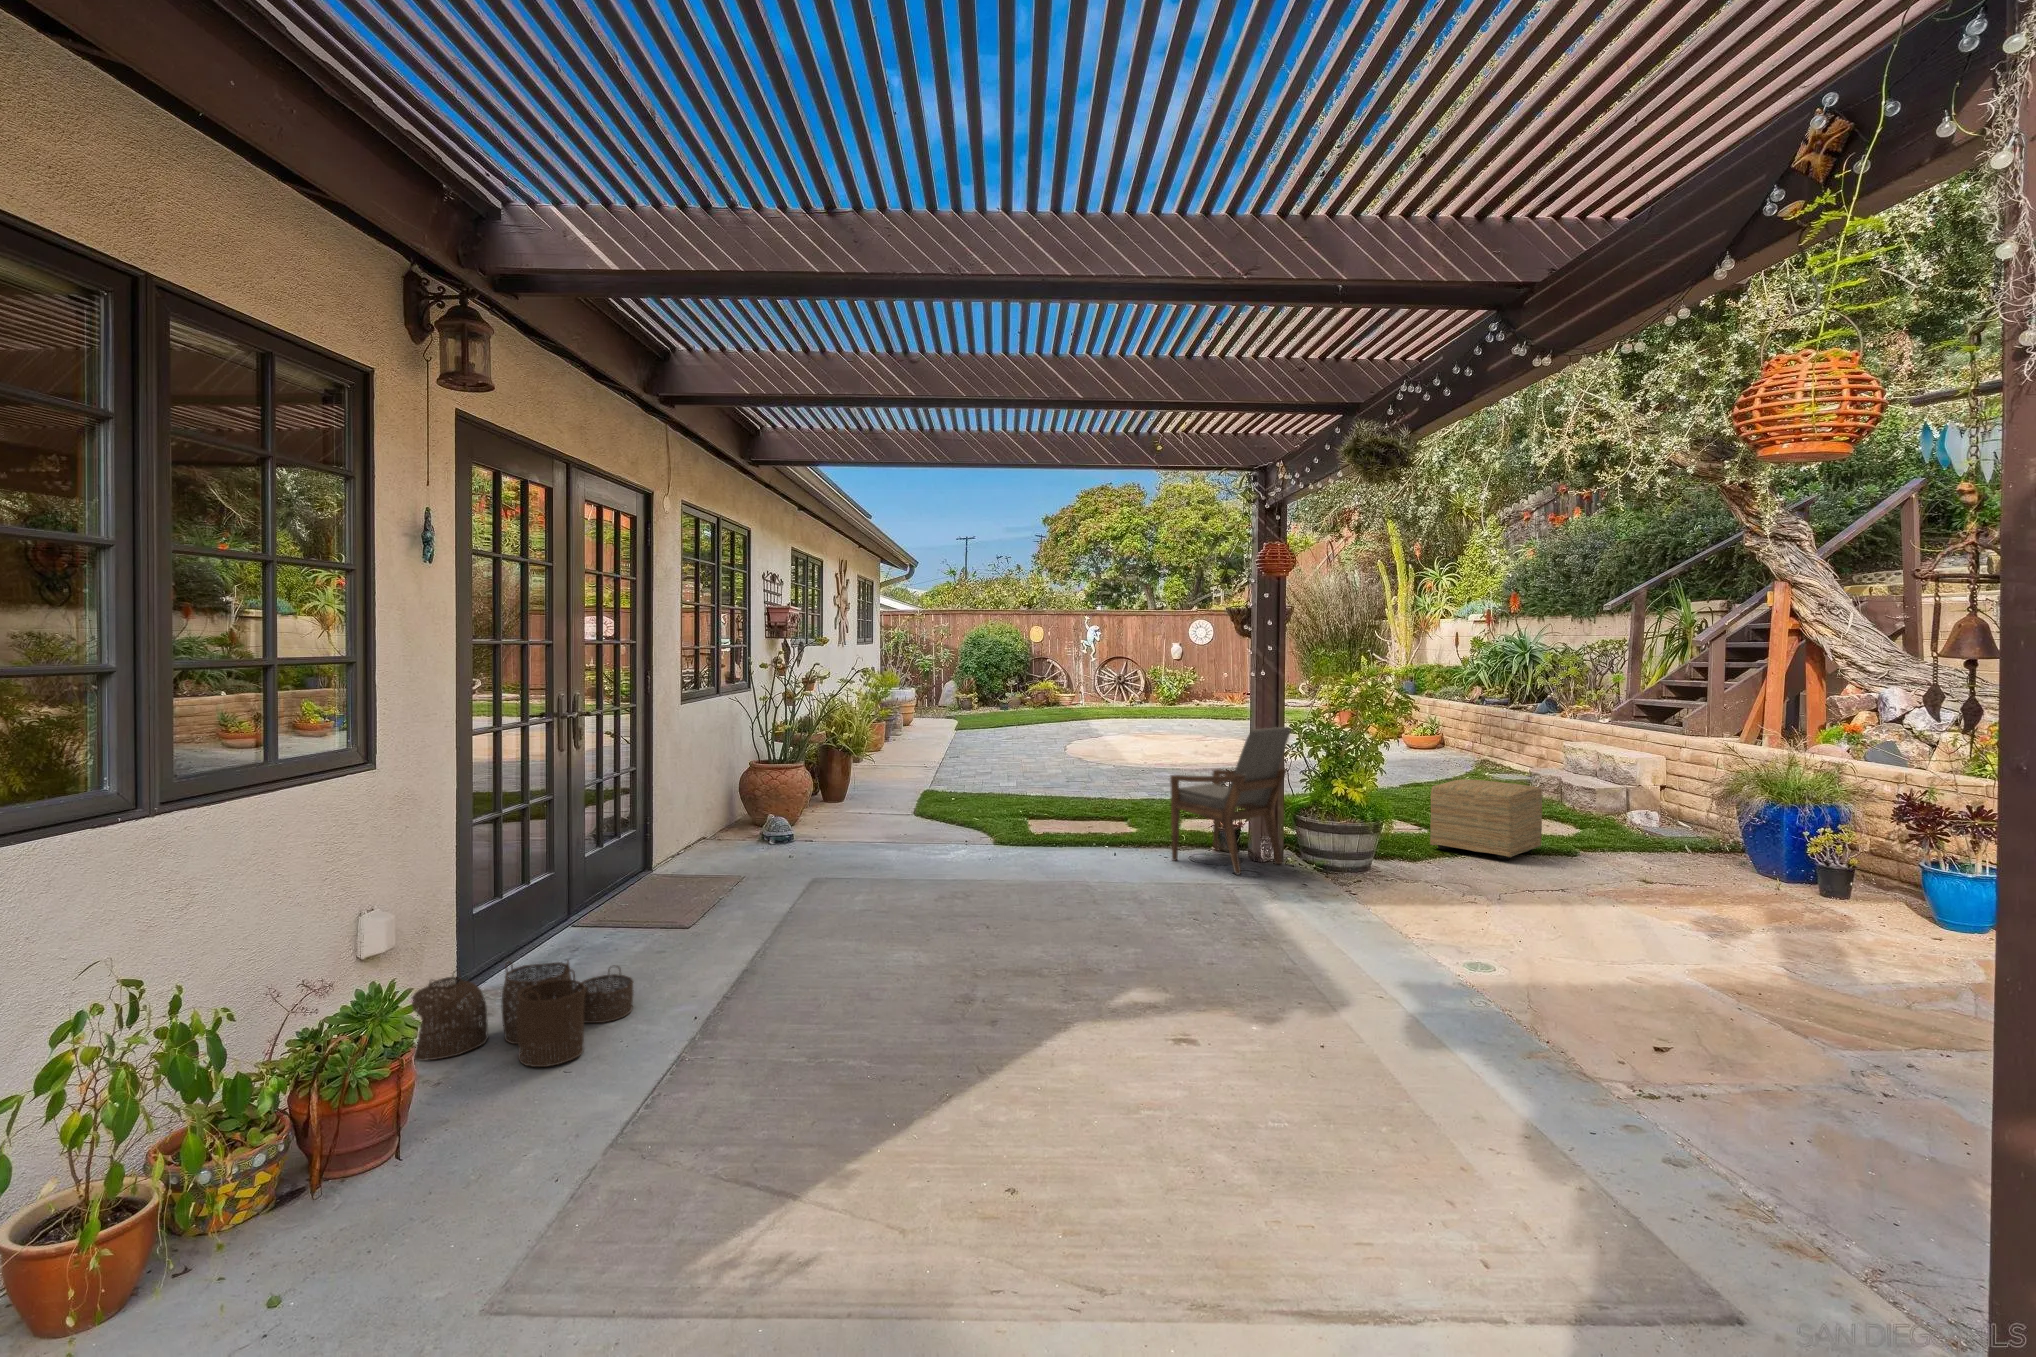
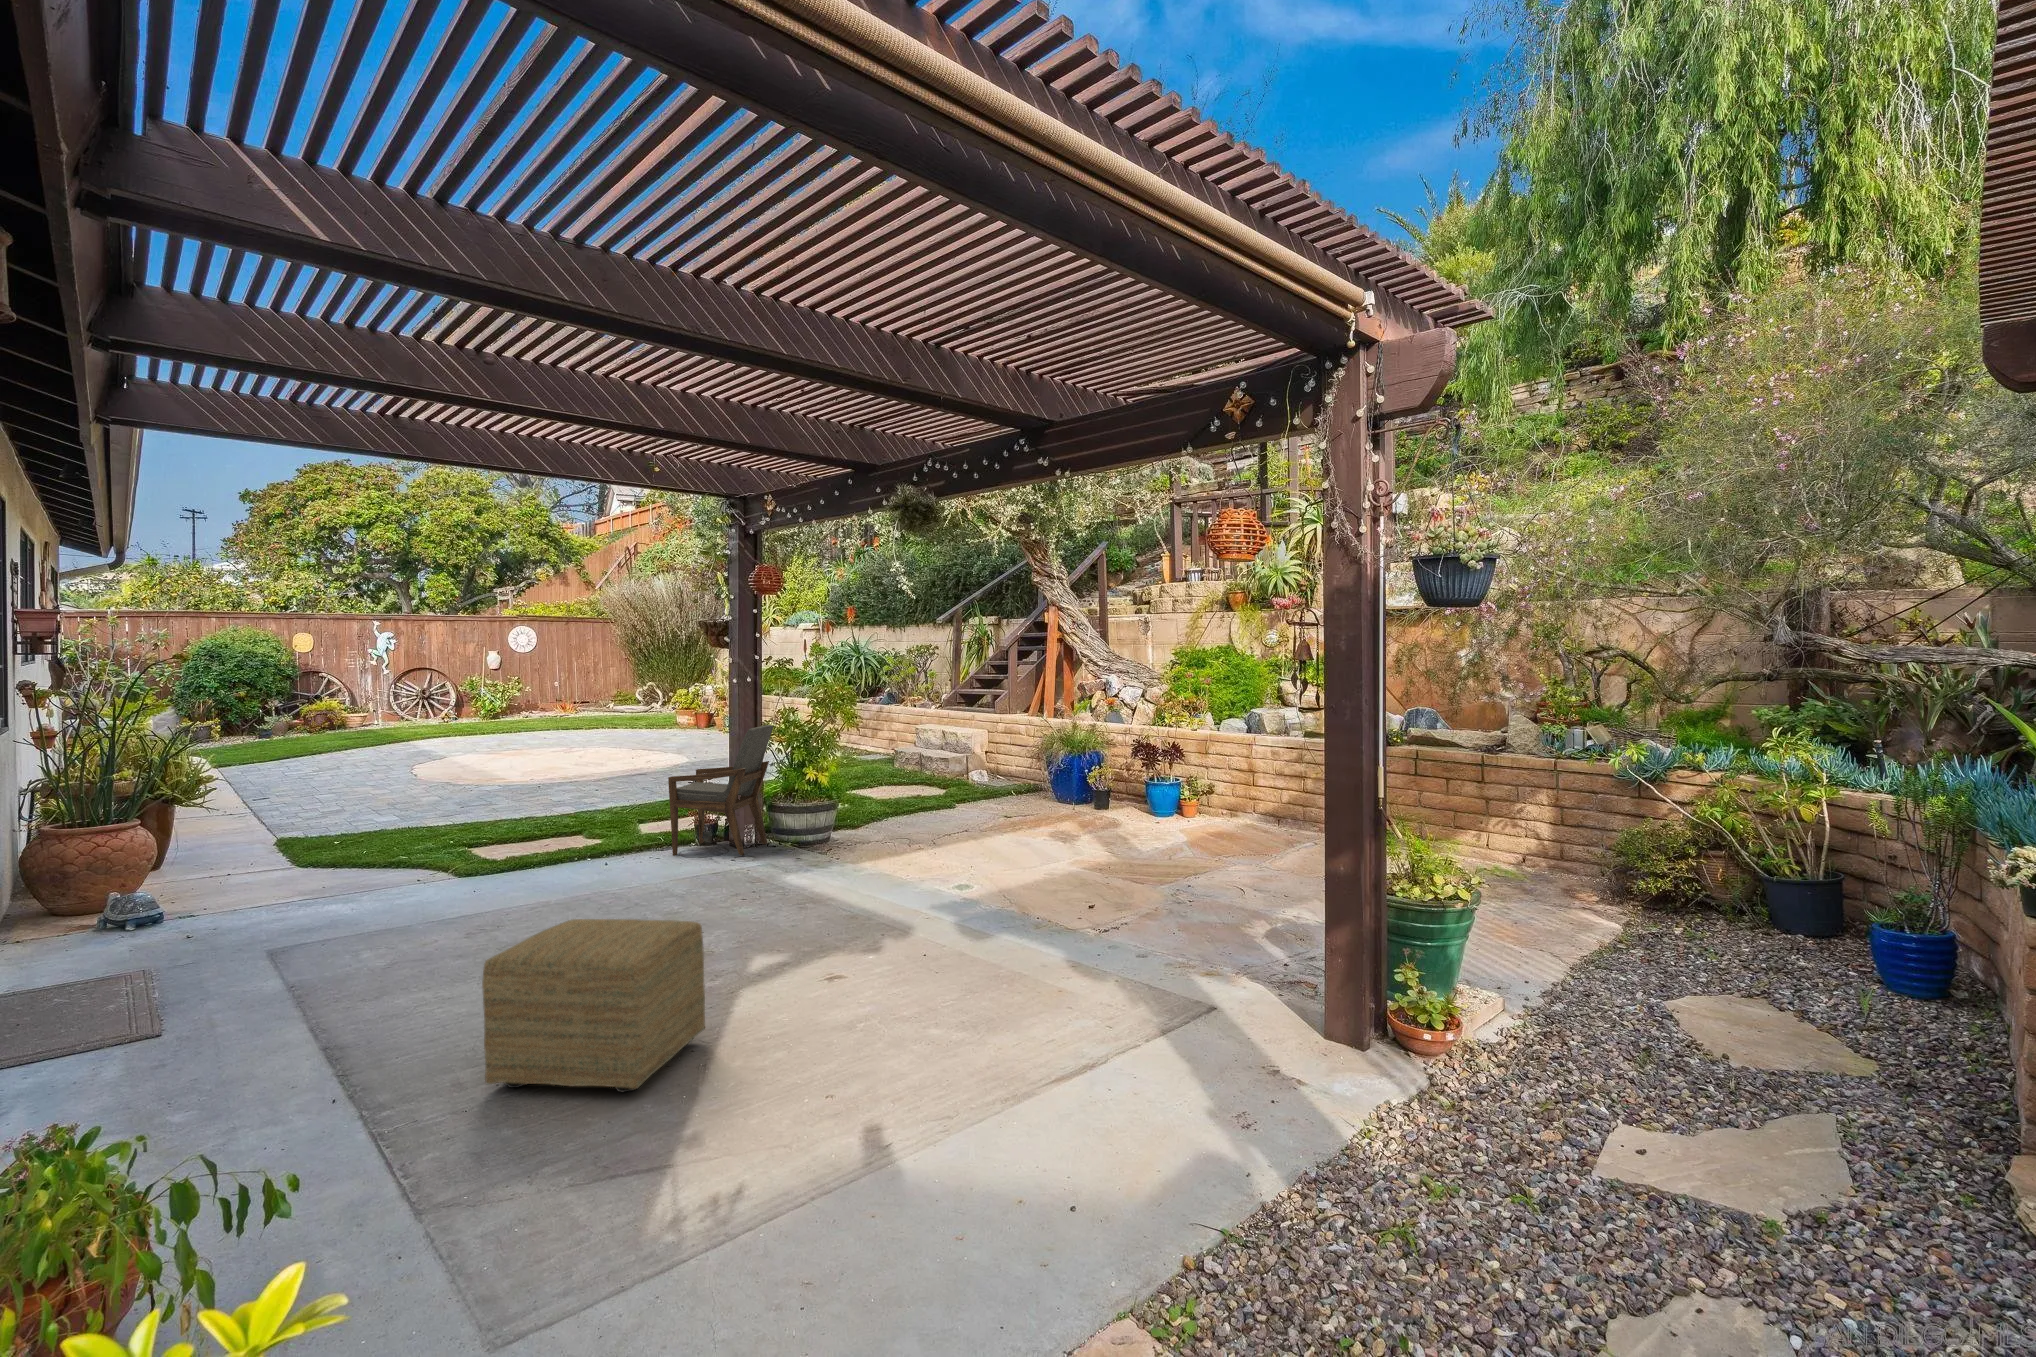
ottoman: present [1430,779,1542,860] -> present [482,919,705,1092]
woven basket: present [412,961,634,1067] -> none [42,1014,310,1162]

